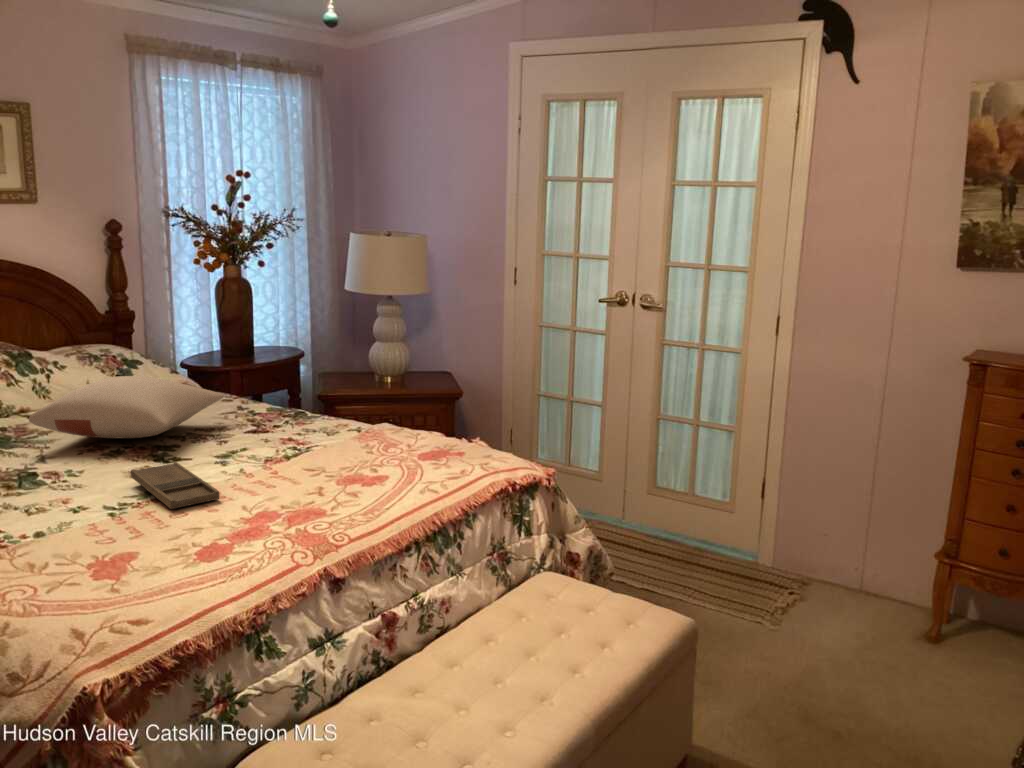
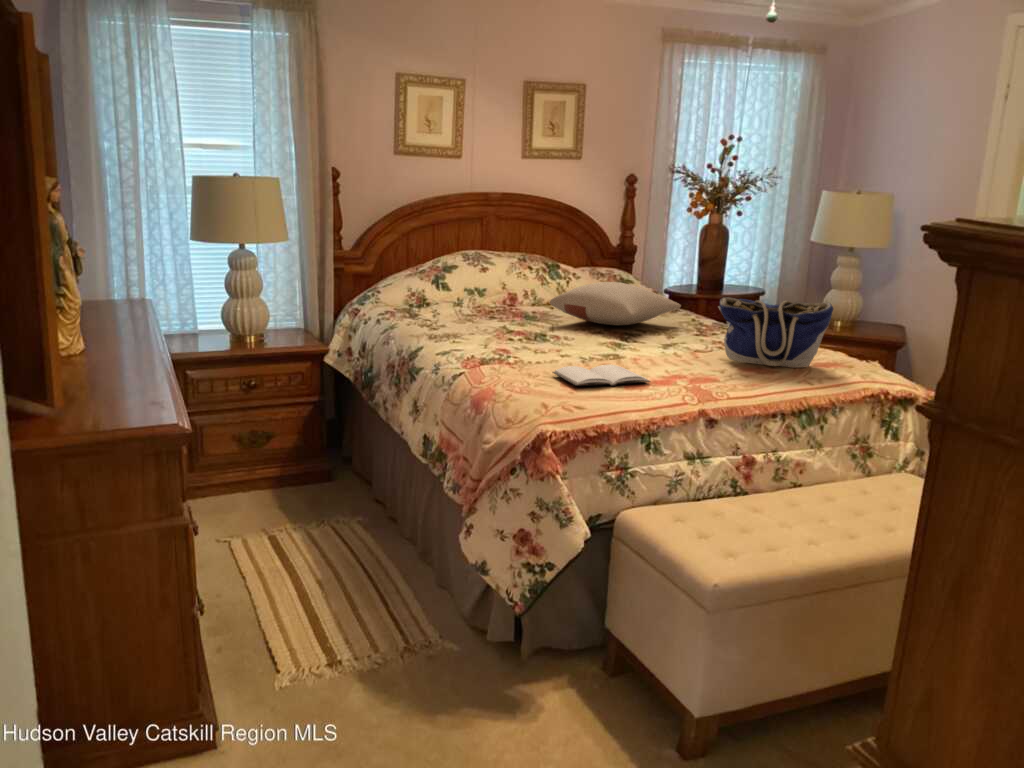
tote bag: none [295,384,439,473] -> present [718,297,833,368]
tray: present [131,462,220,509] -> none [601,338,653,362]
book: none [72,521,234,580] -> present [553,365,650,386]

